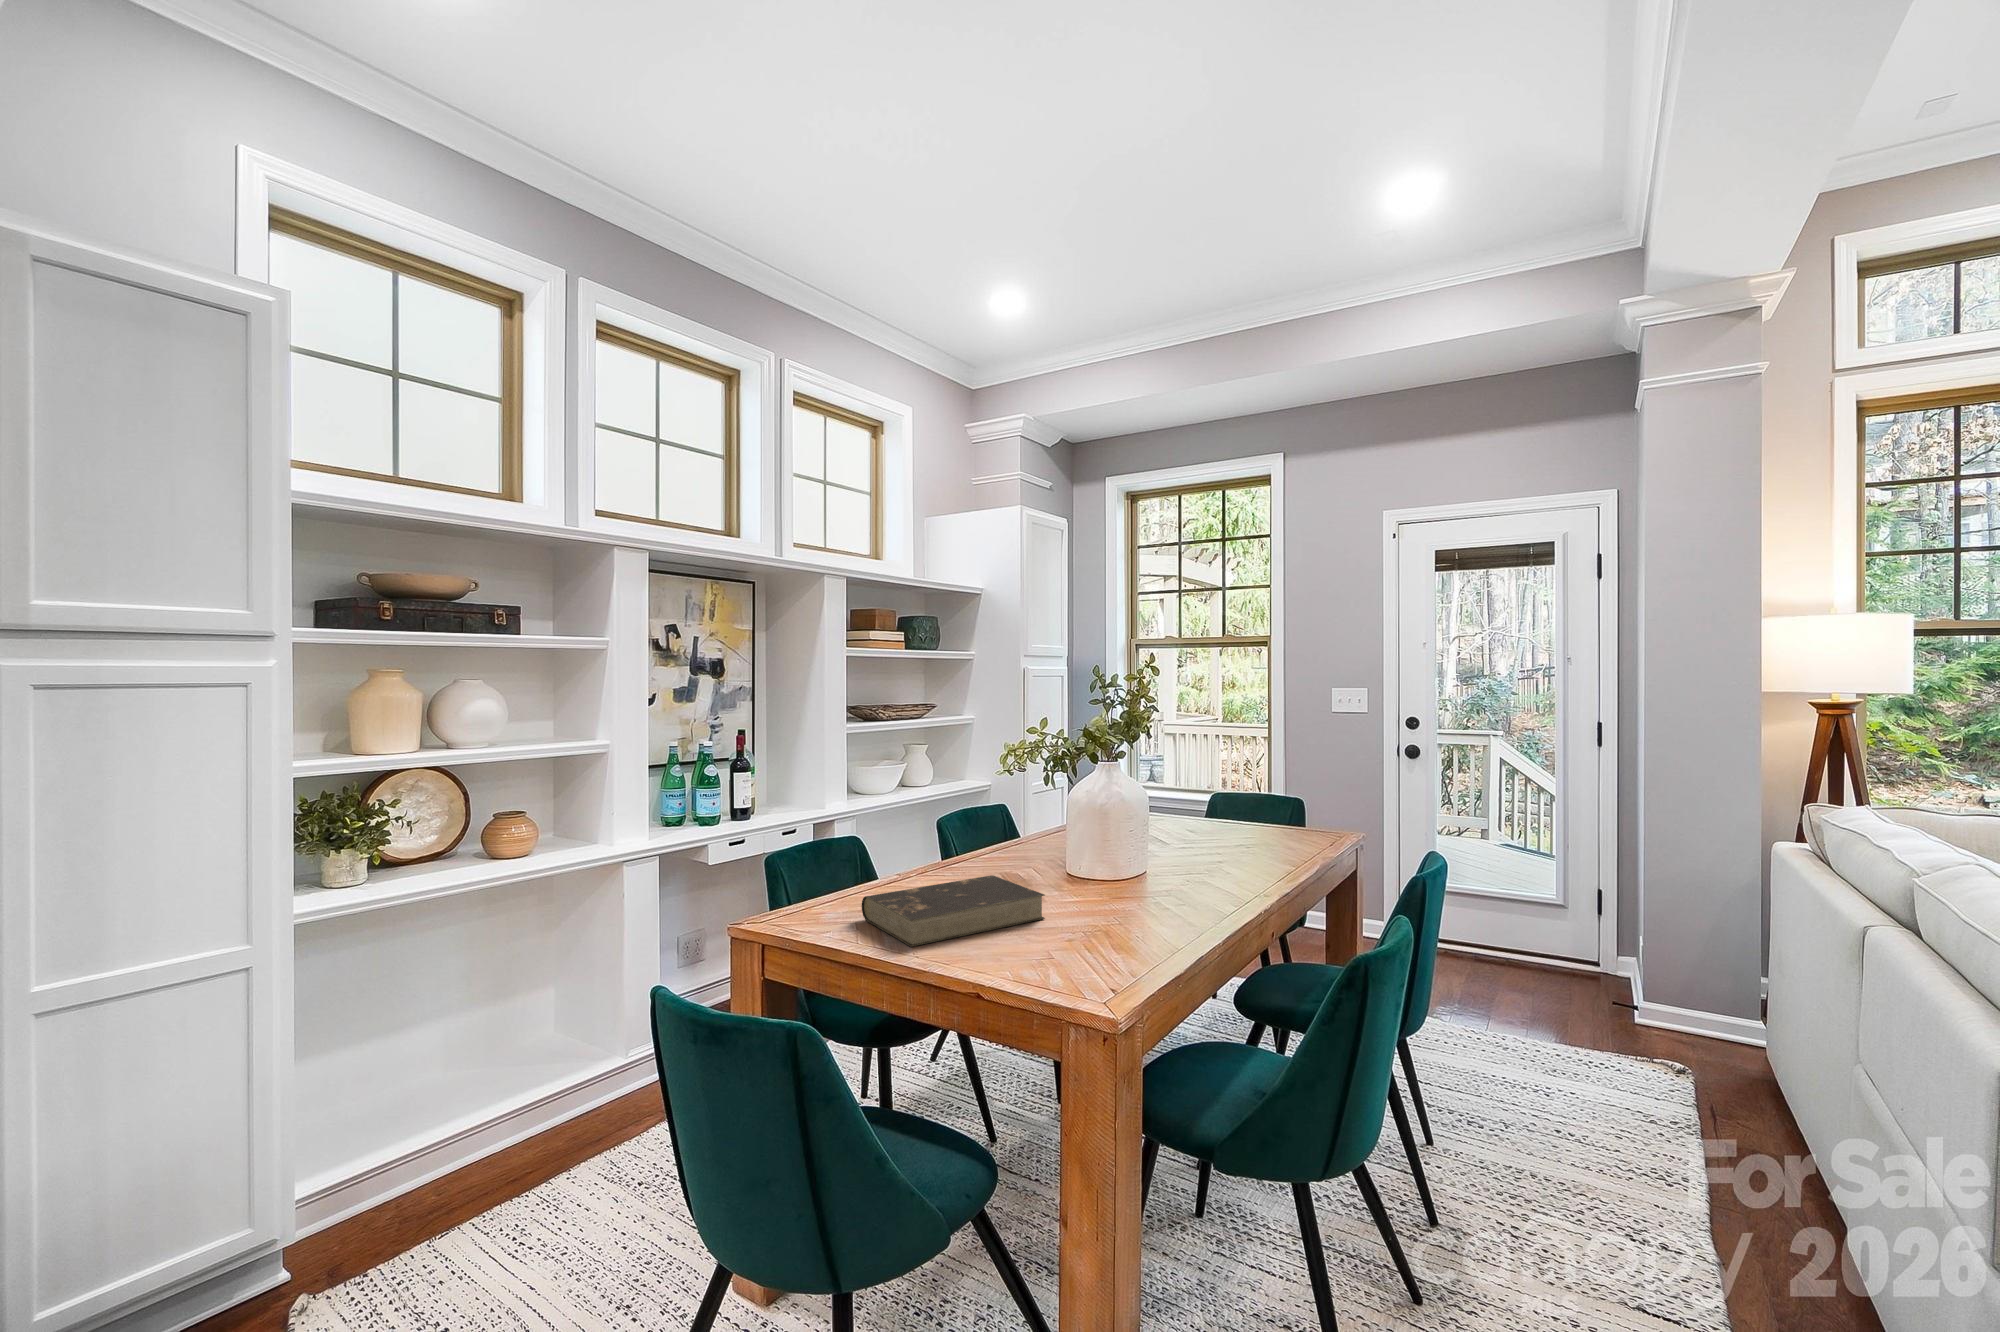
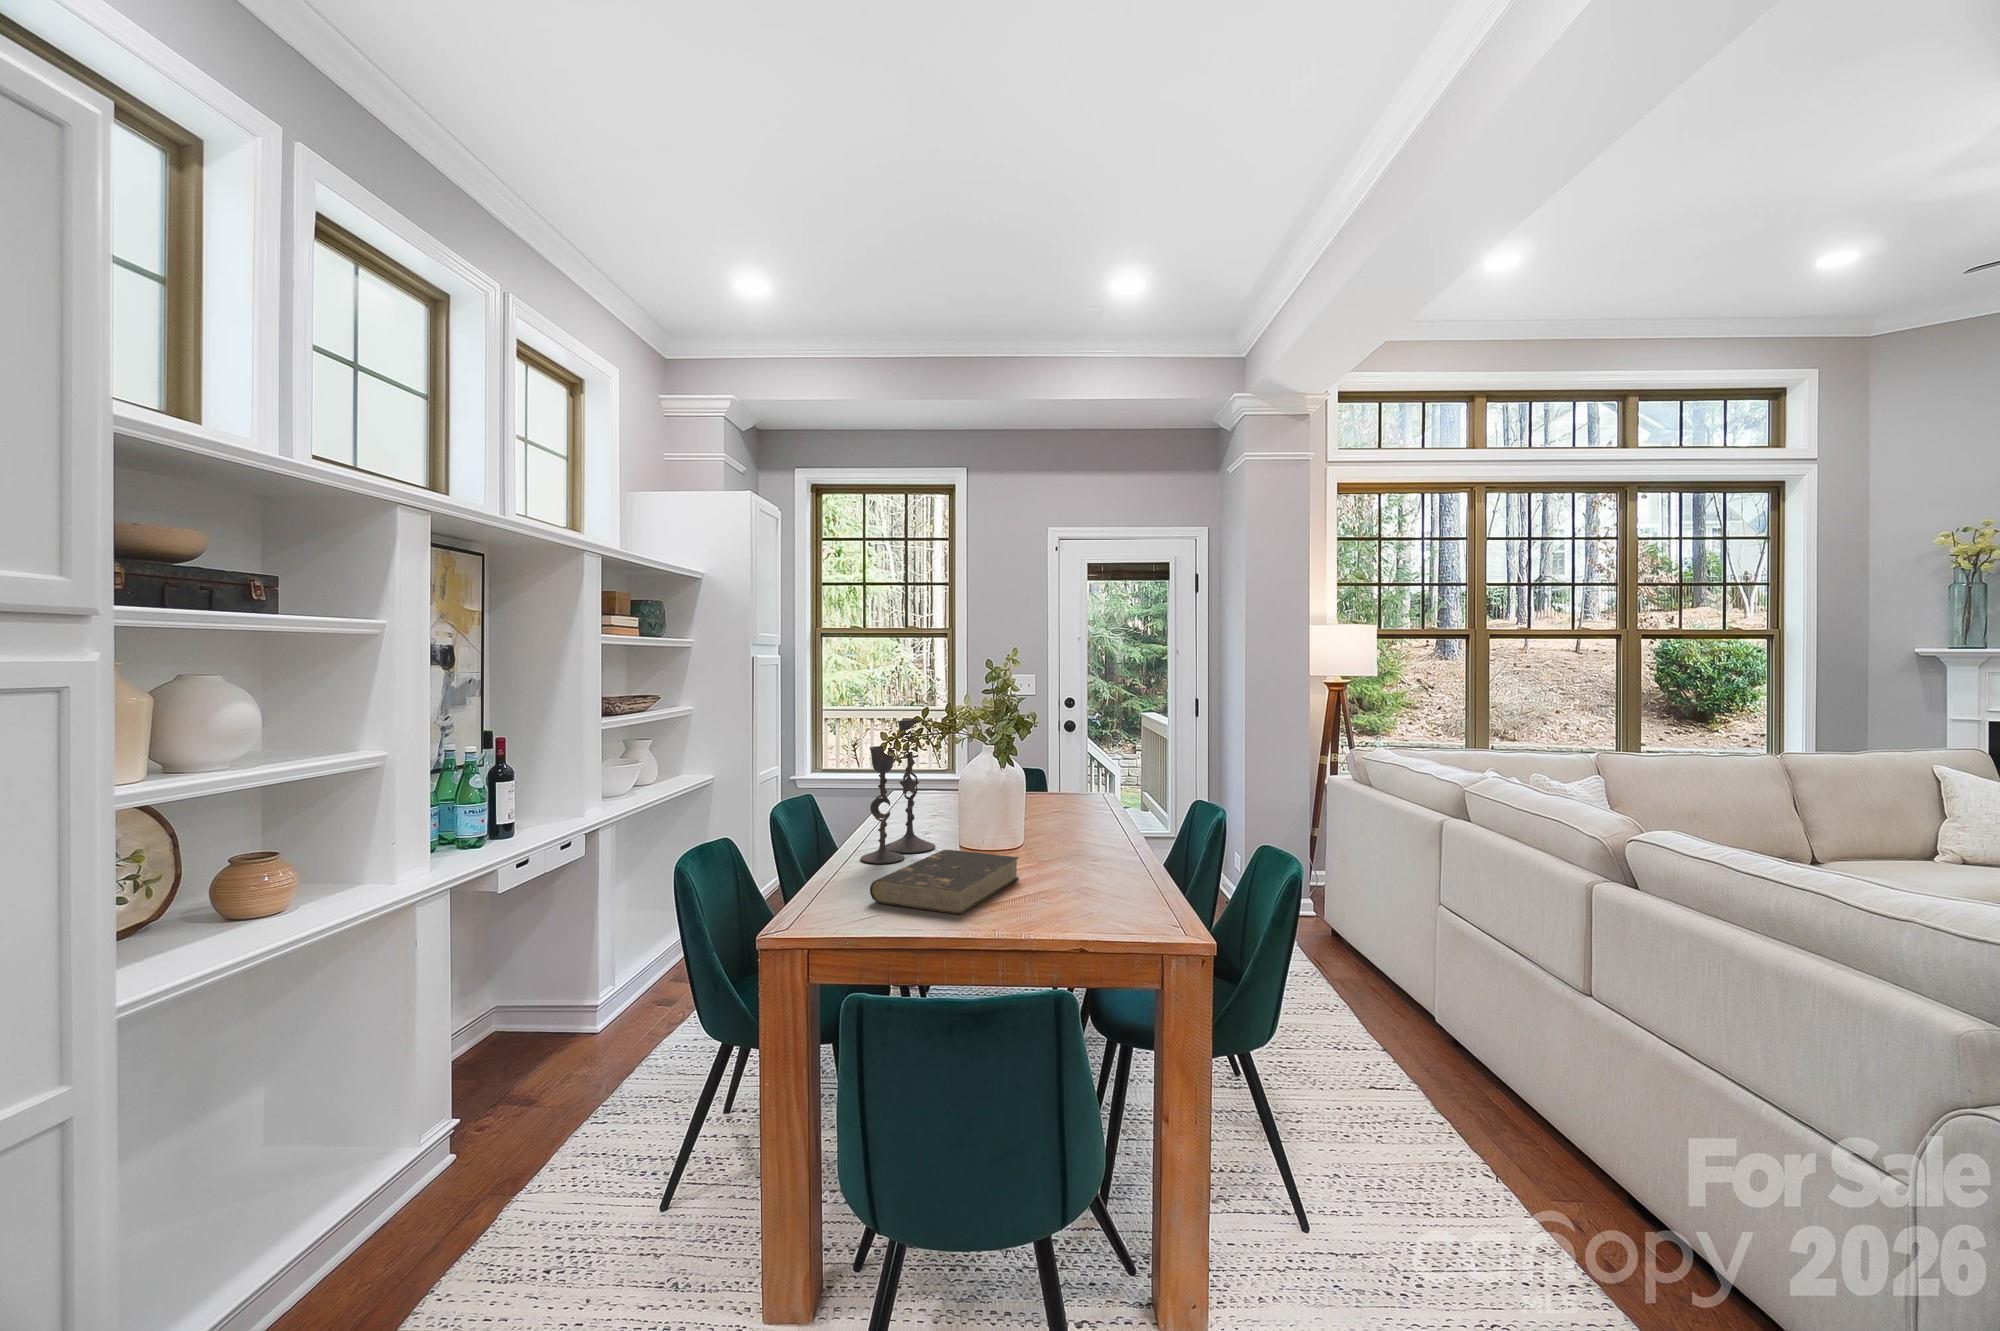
candlestick: none [937,733,1035,883] -> present [860,720,935,864]

